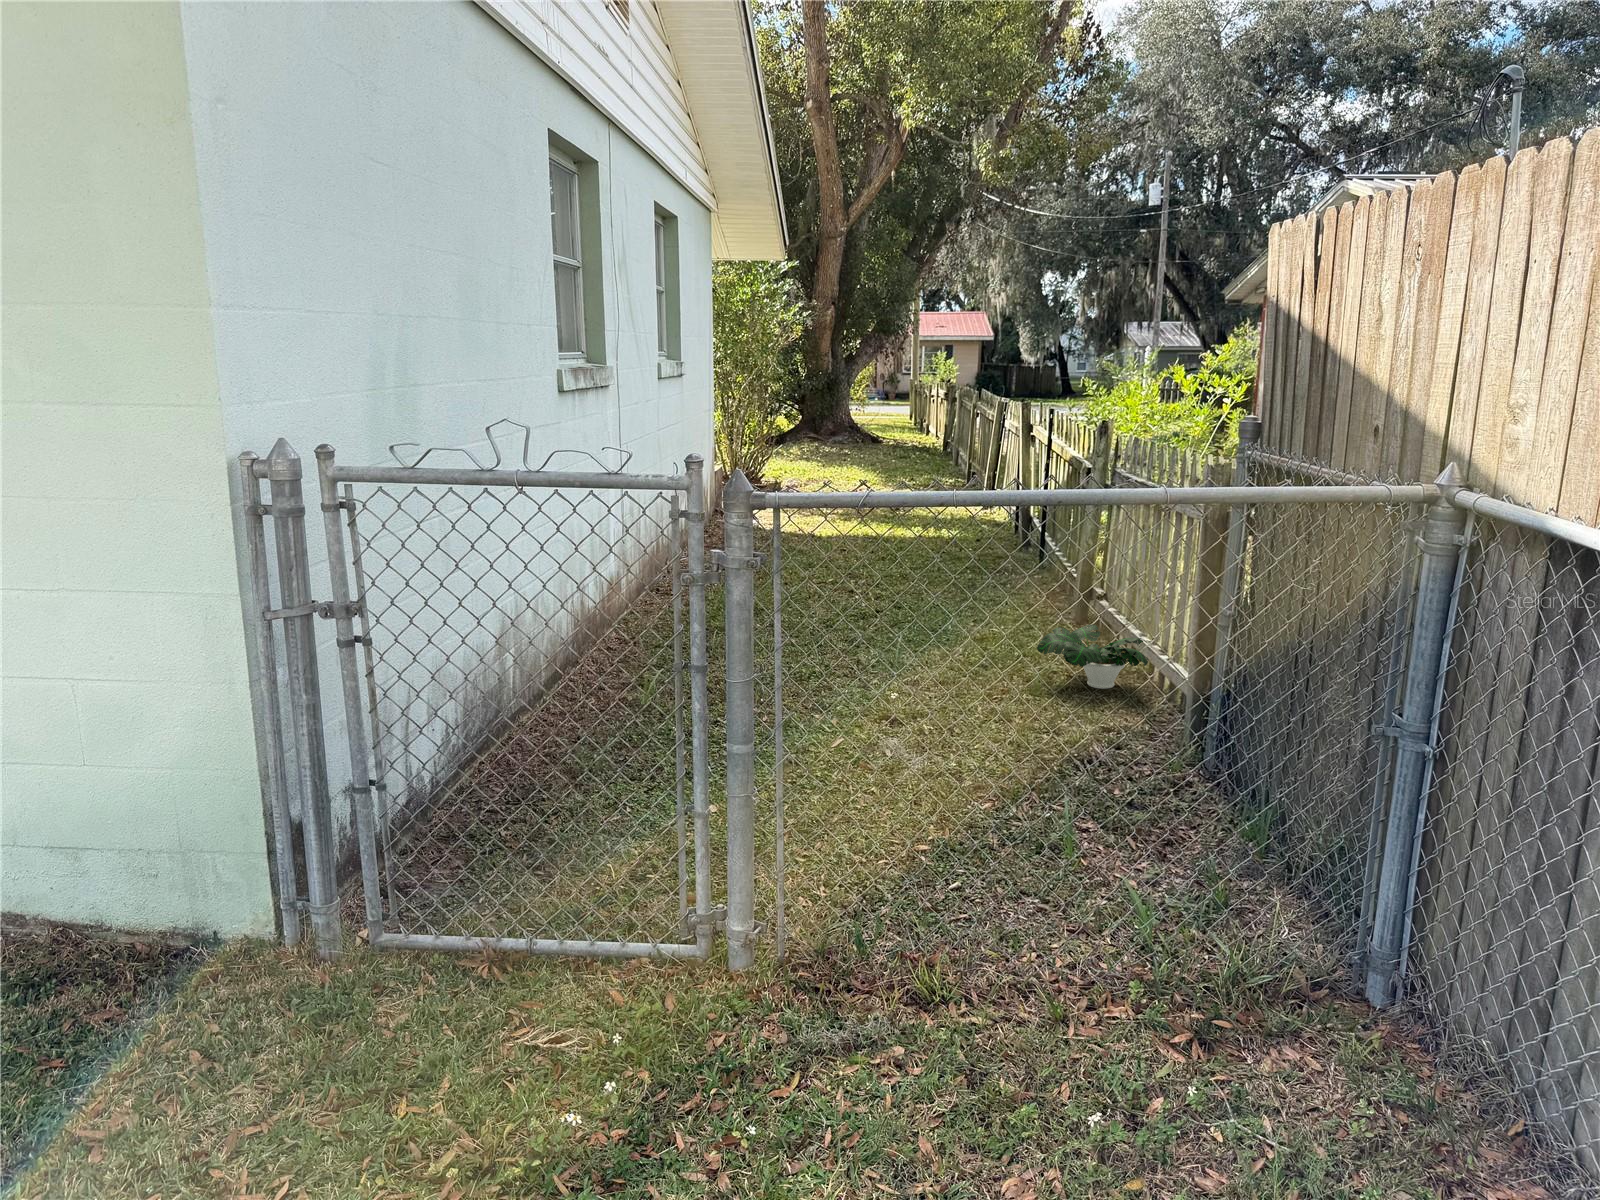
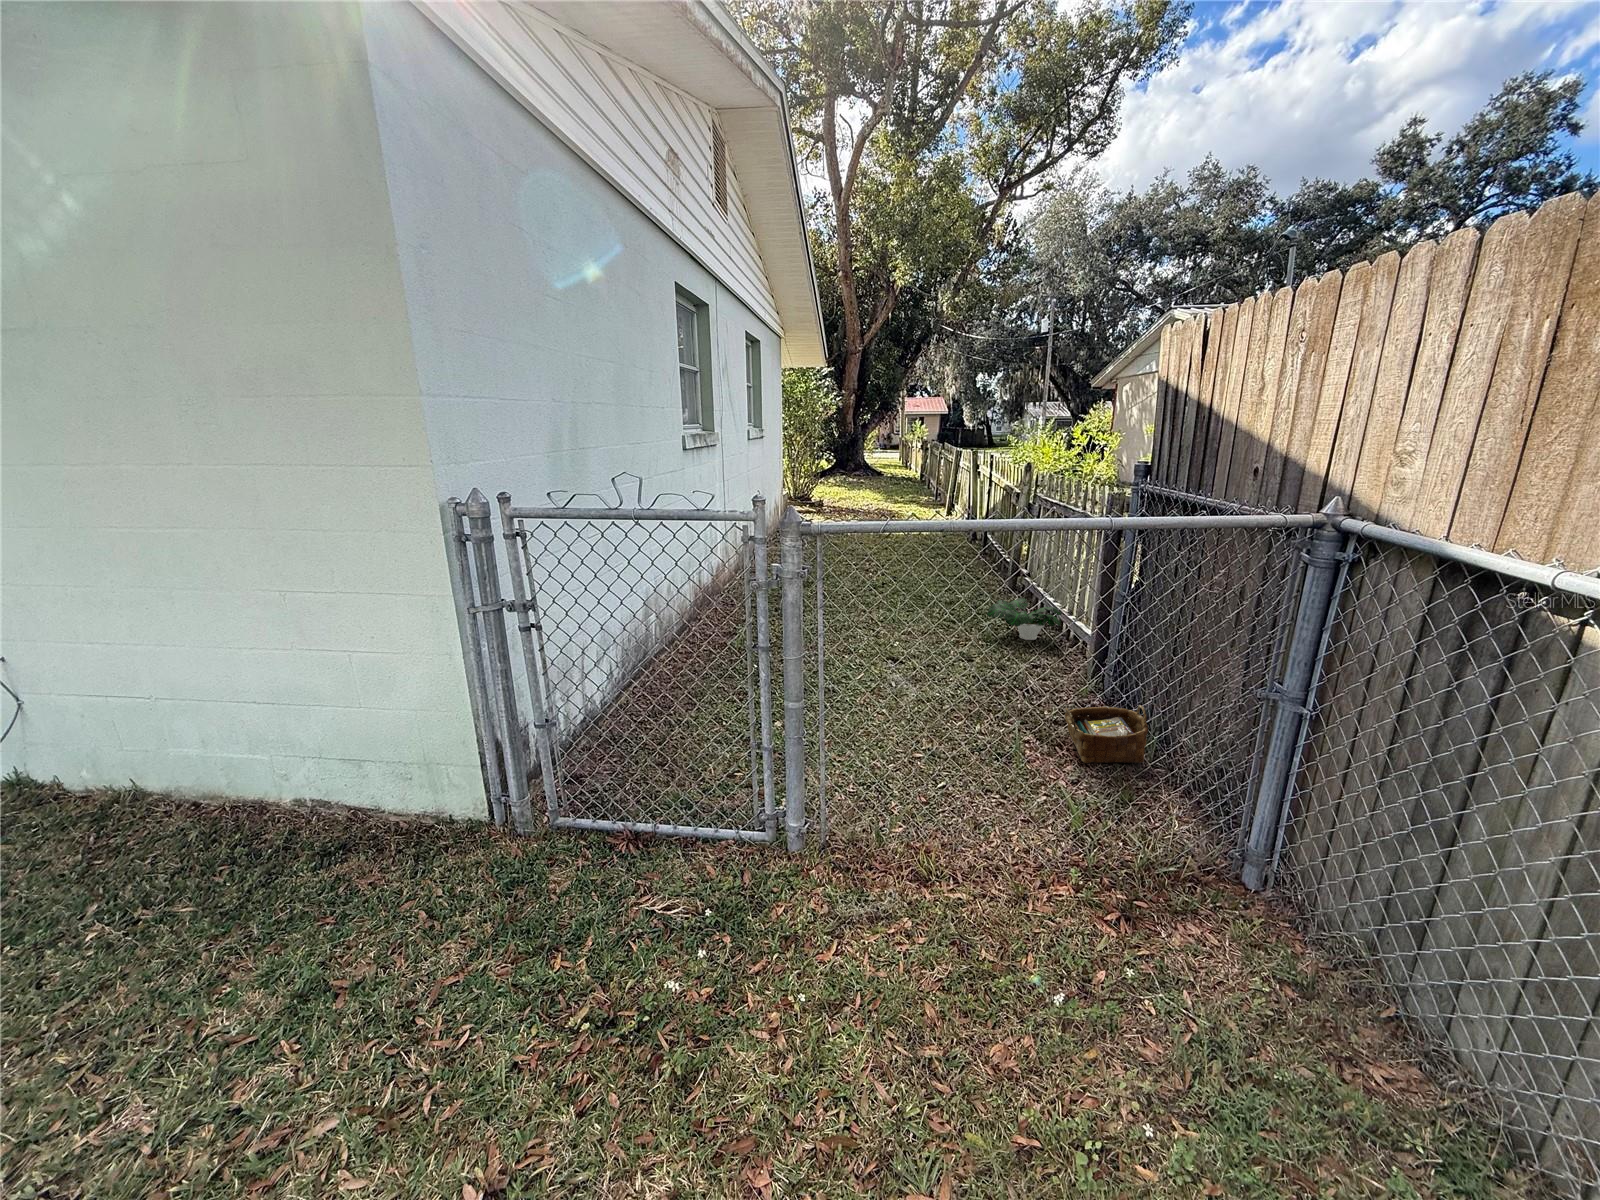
woven basket: none [1138,768,1257,854] -> present [1065,705,1148,763]

